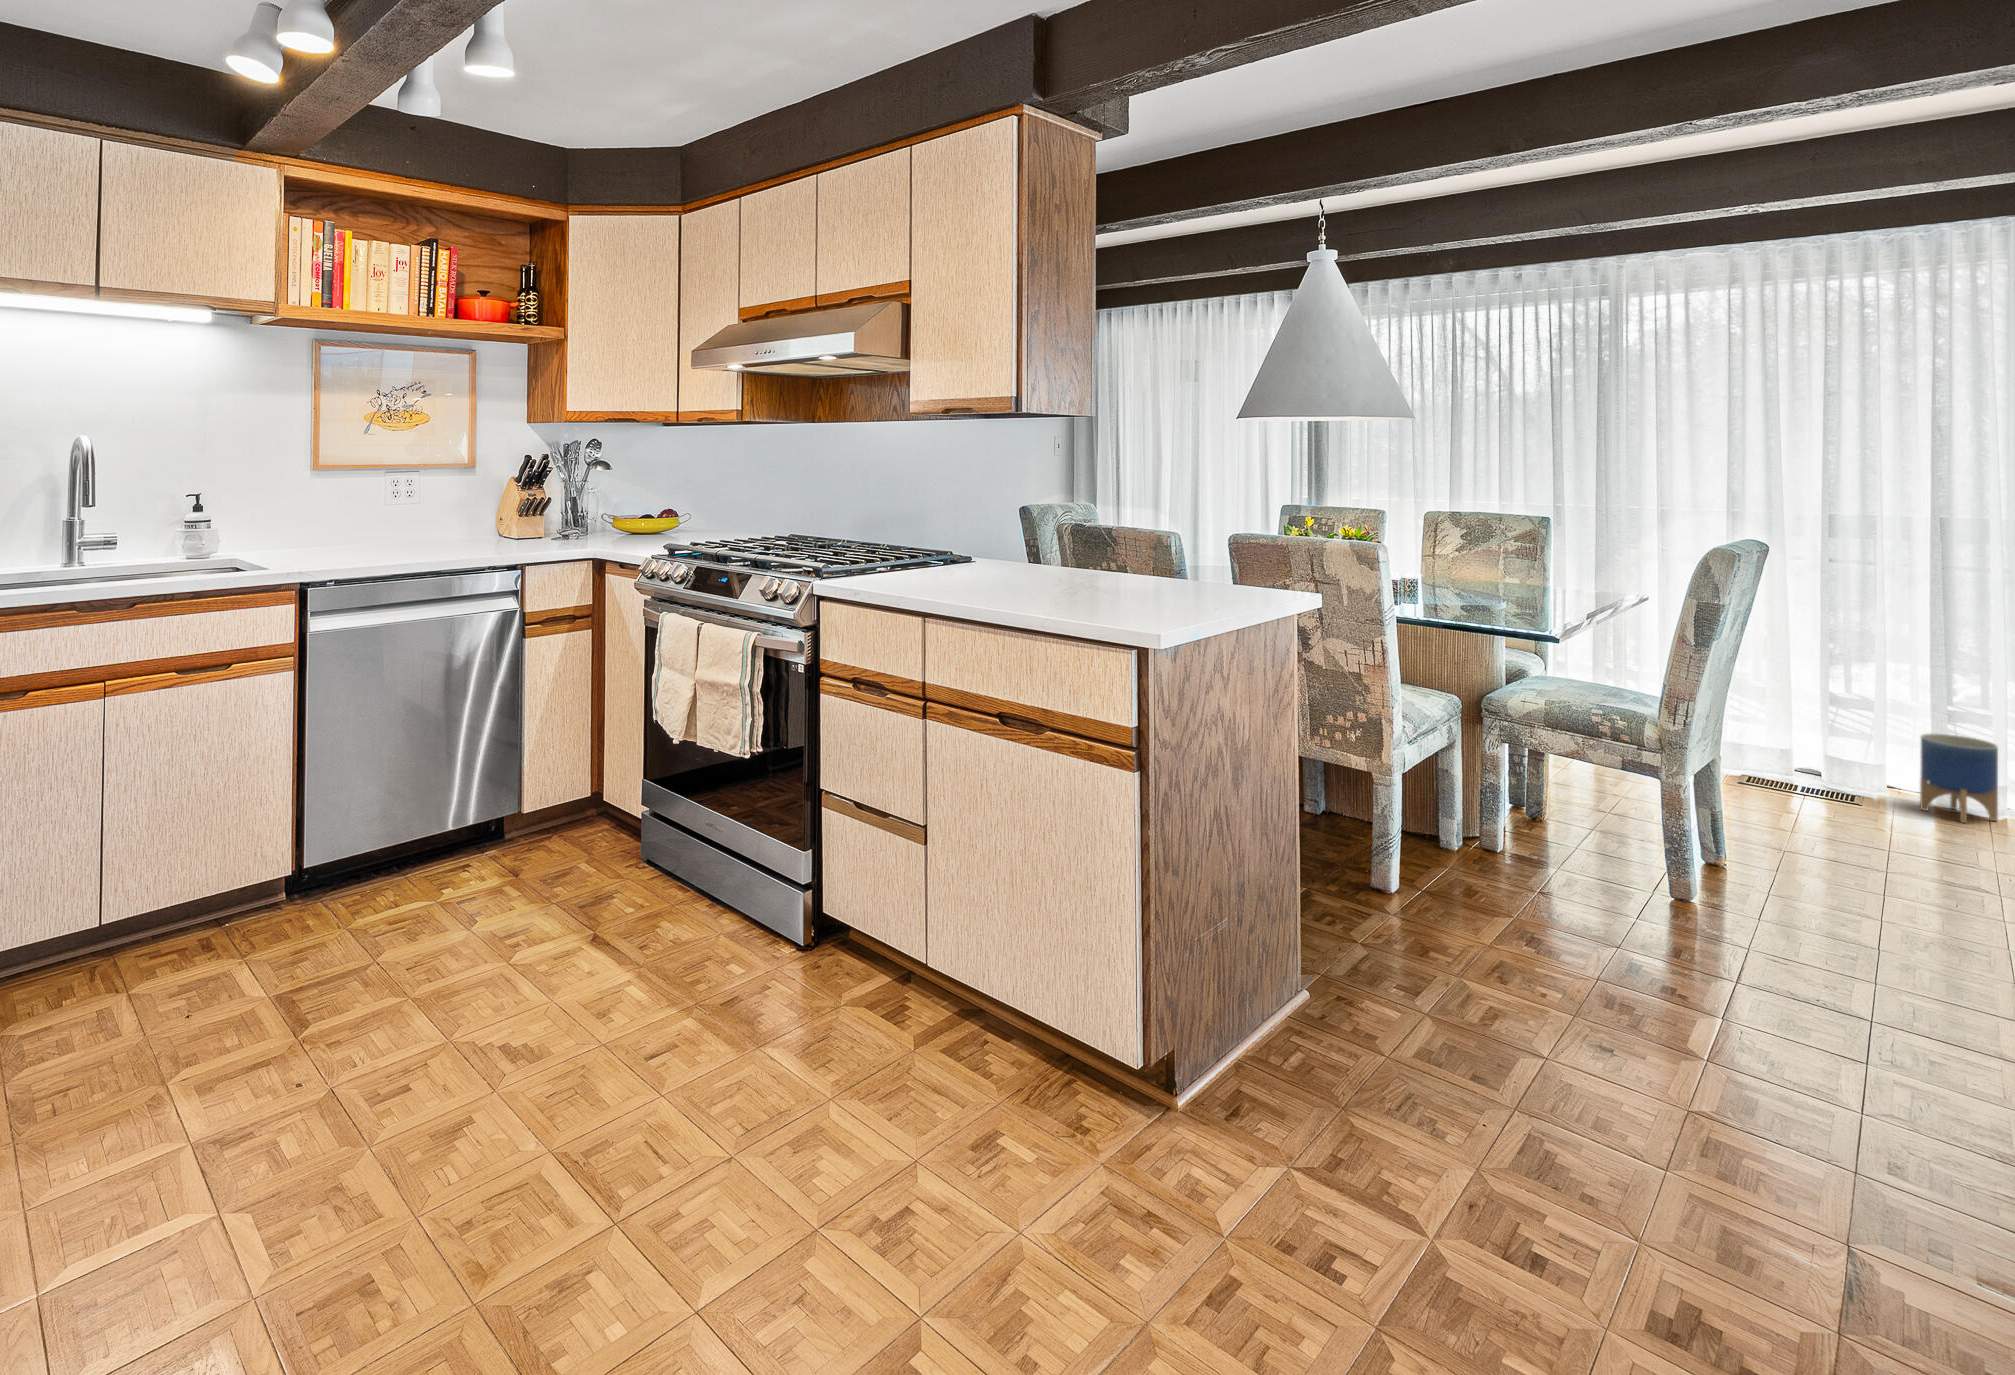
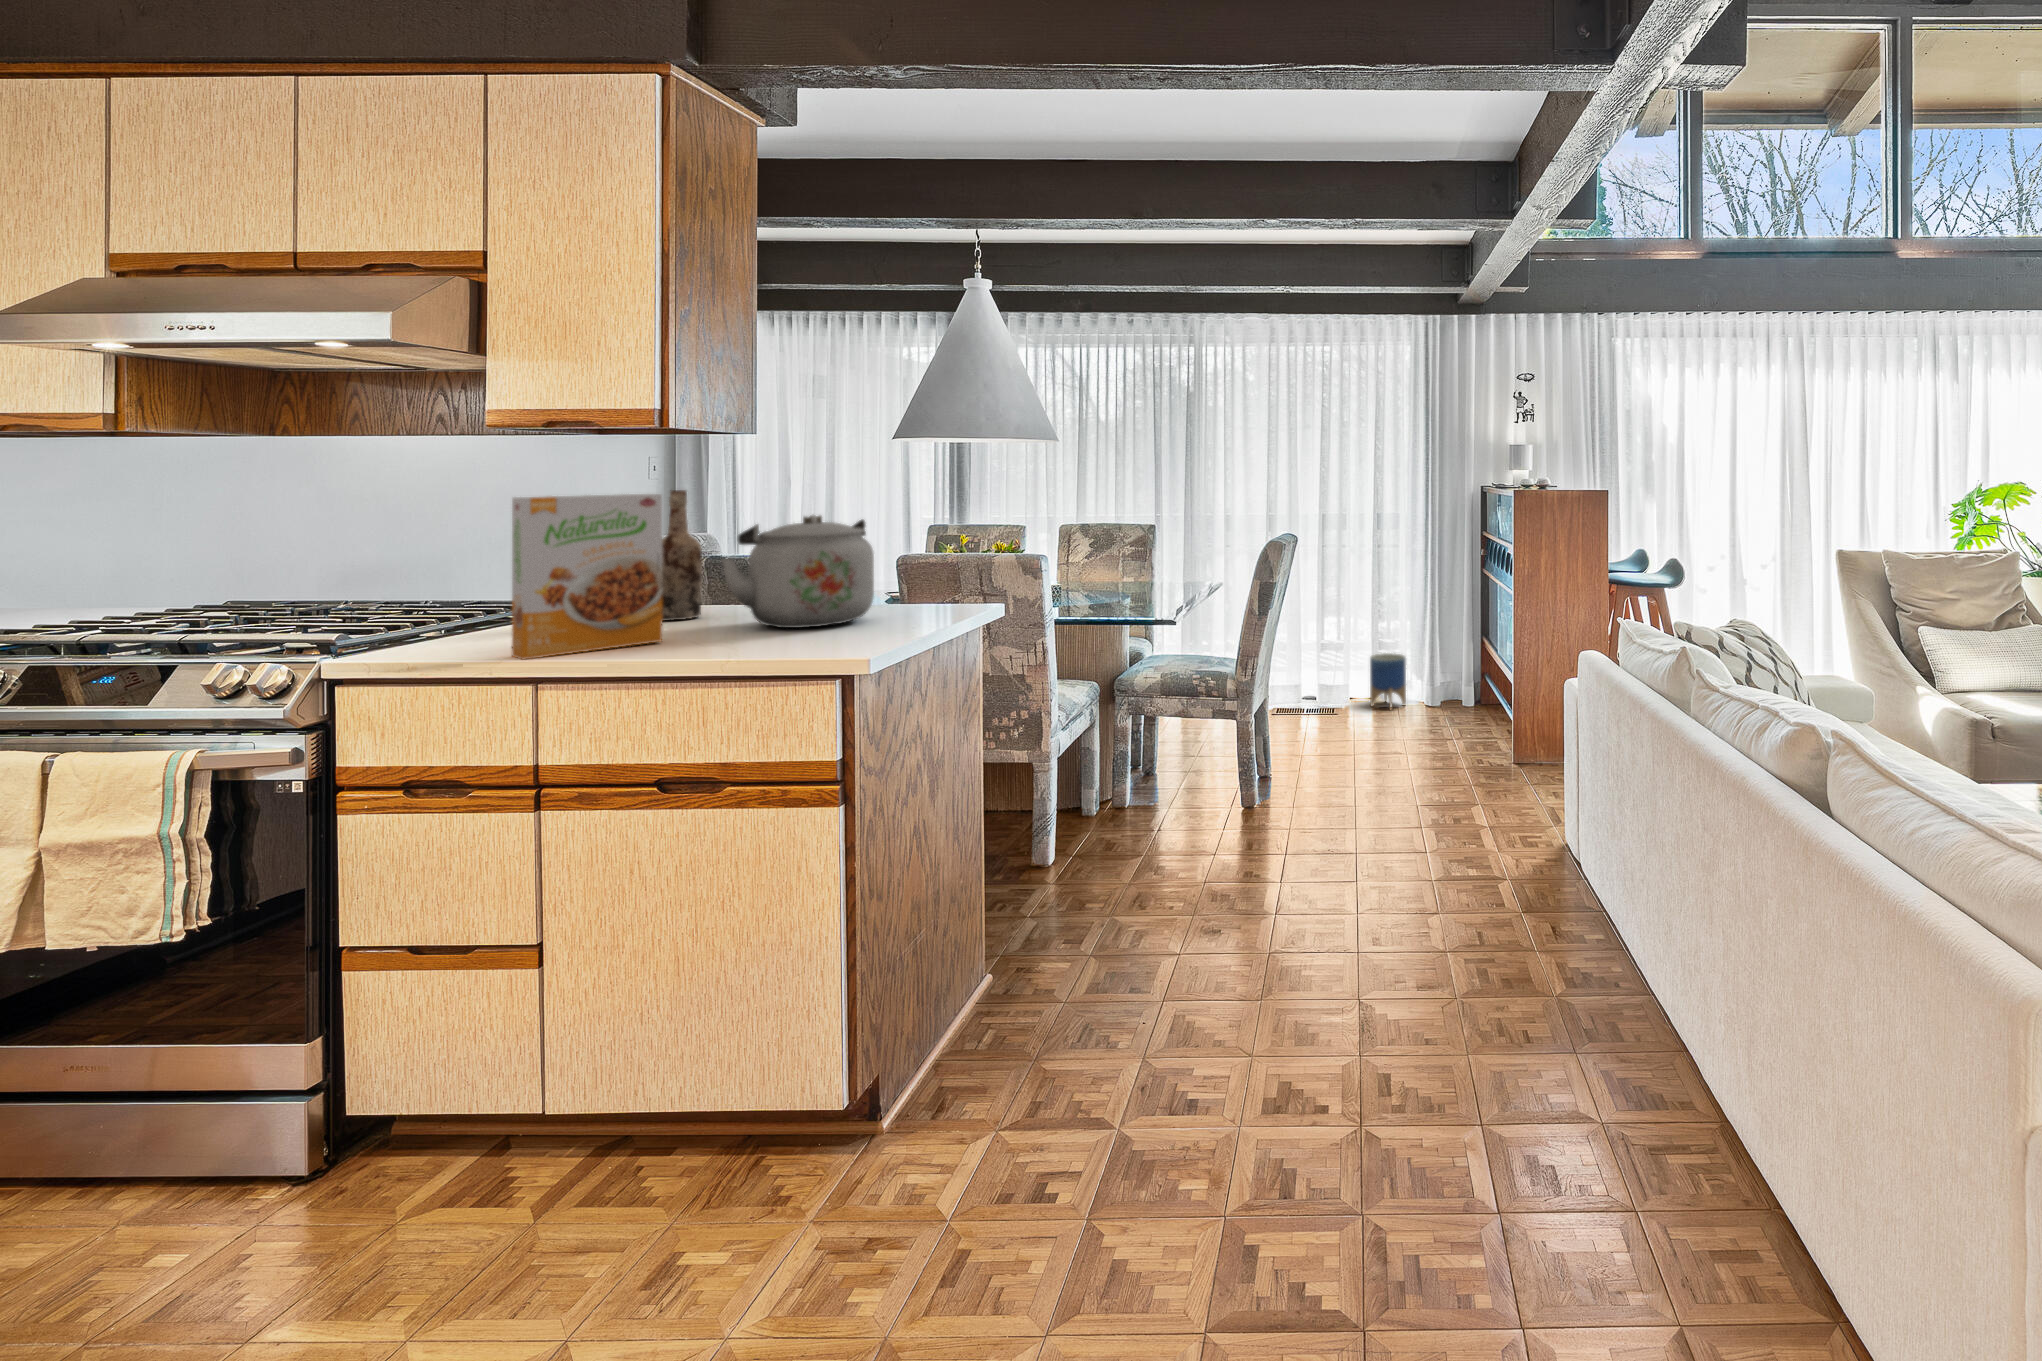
wine bottle: none [1016,464,1052,579] -> present [662,490,702,621]
cereal box: none [910,467,1010,599] -> present [512,494,662,660]
kettle: none [1057,490,1189,598] -> present [722,515,874,628]

